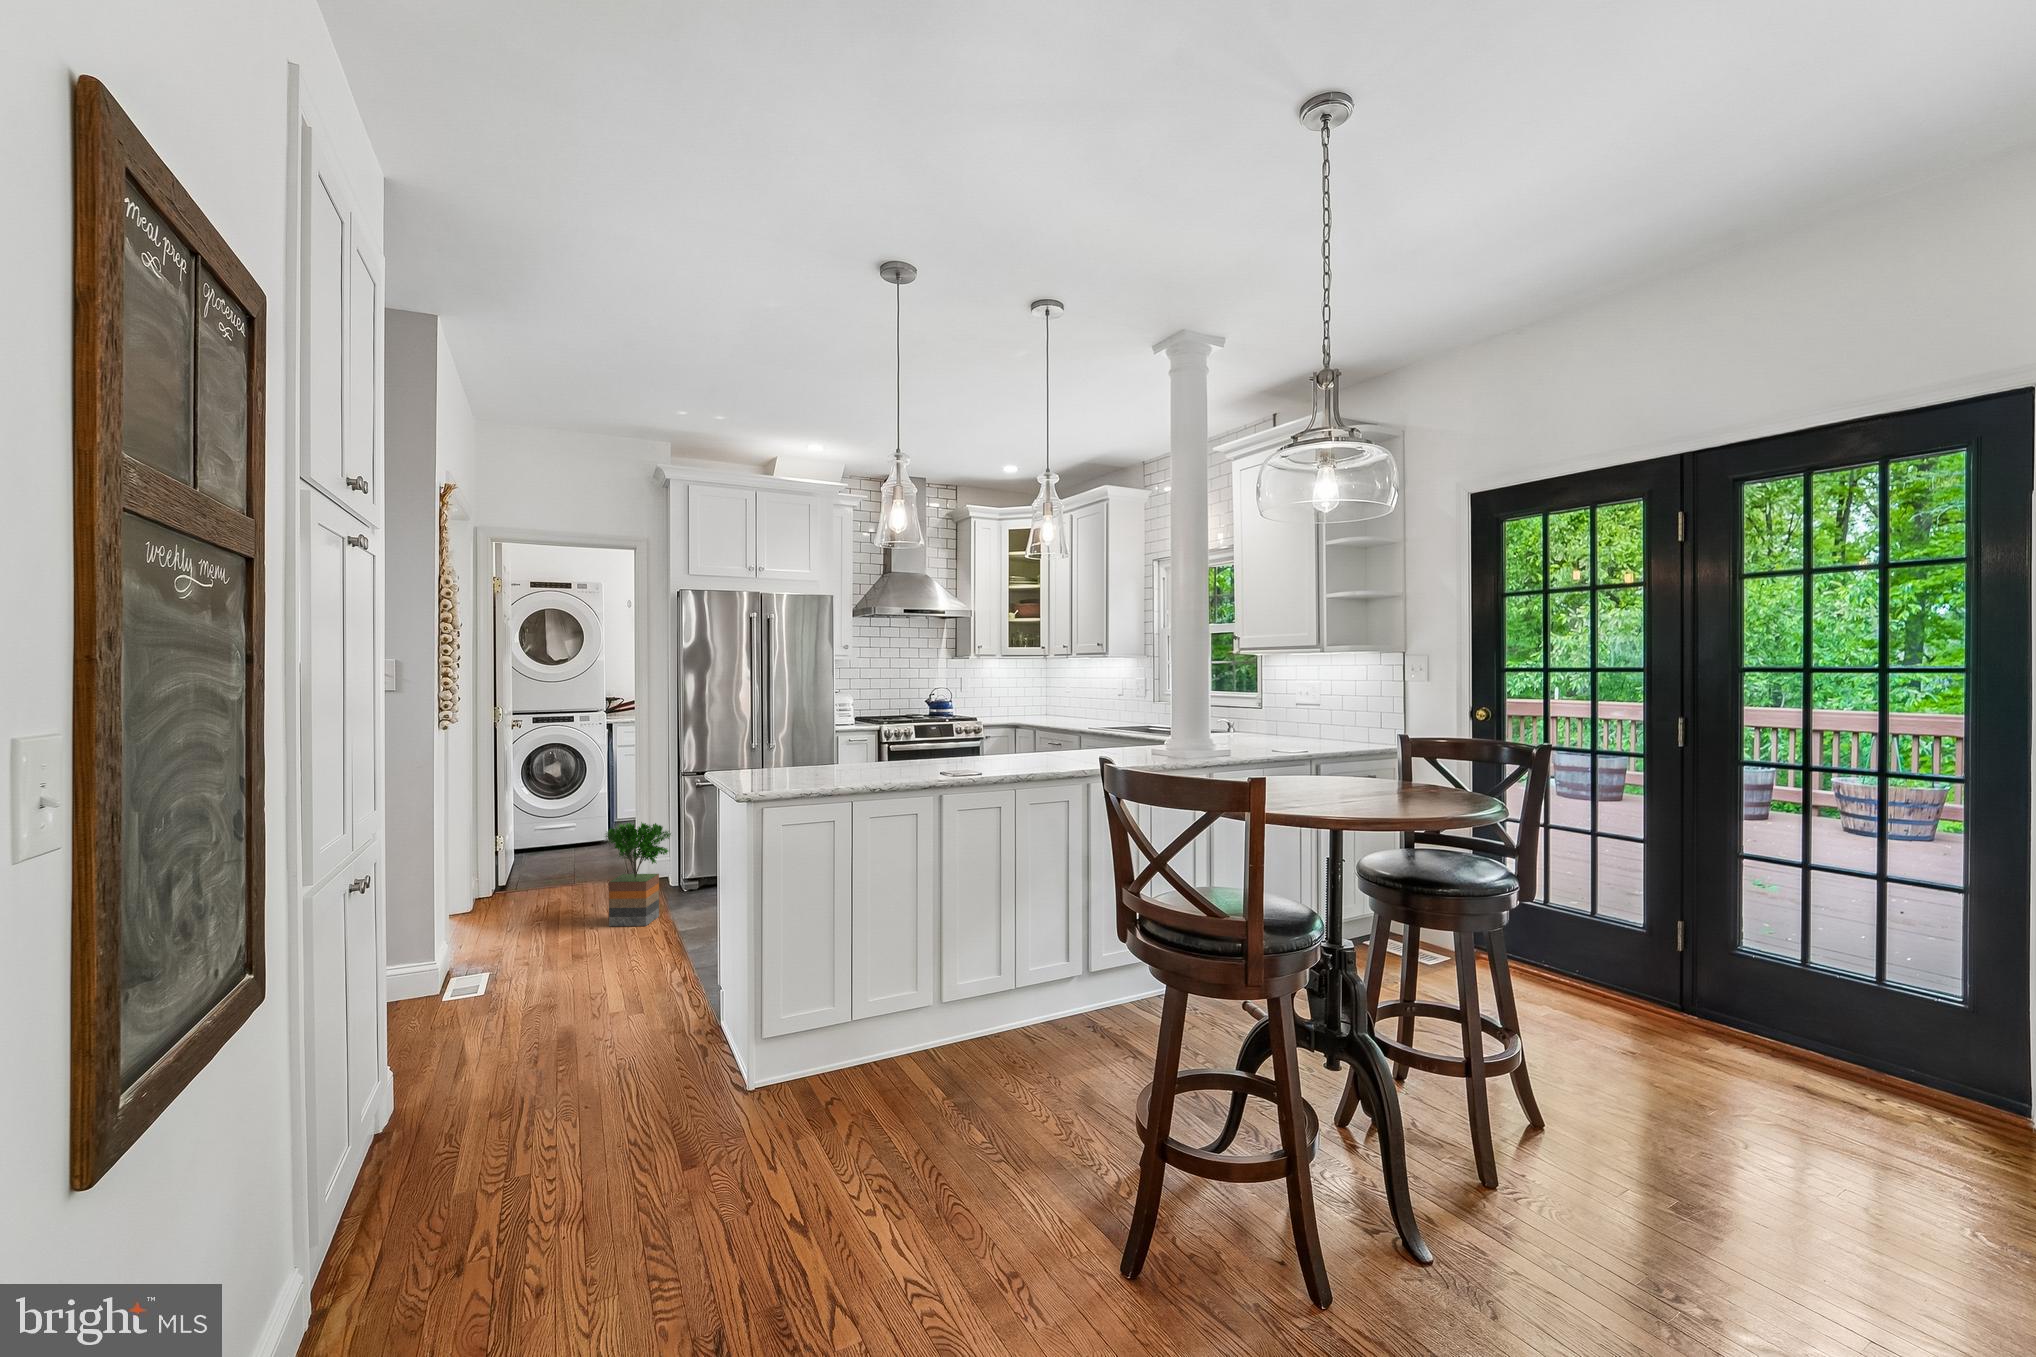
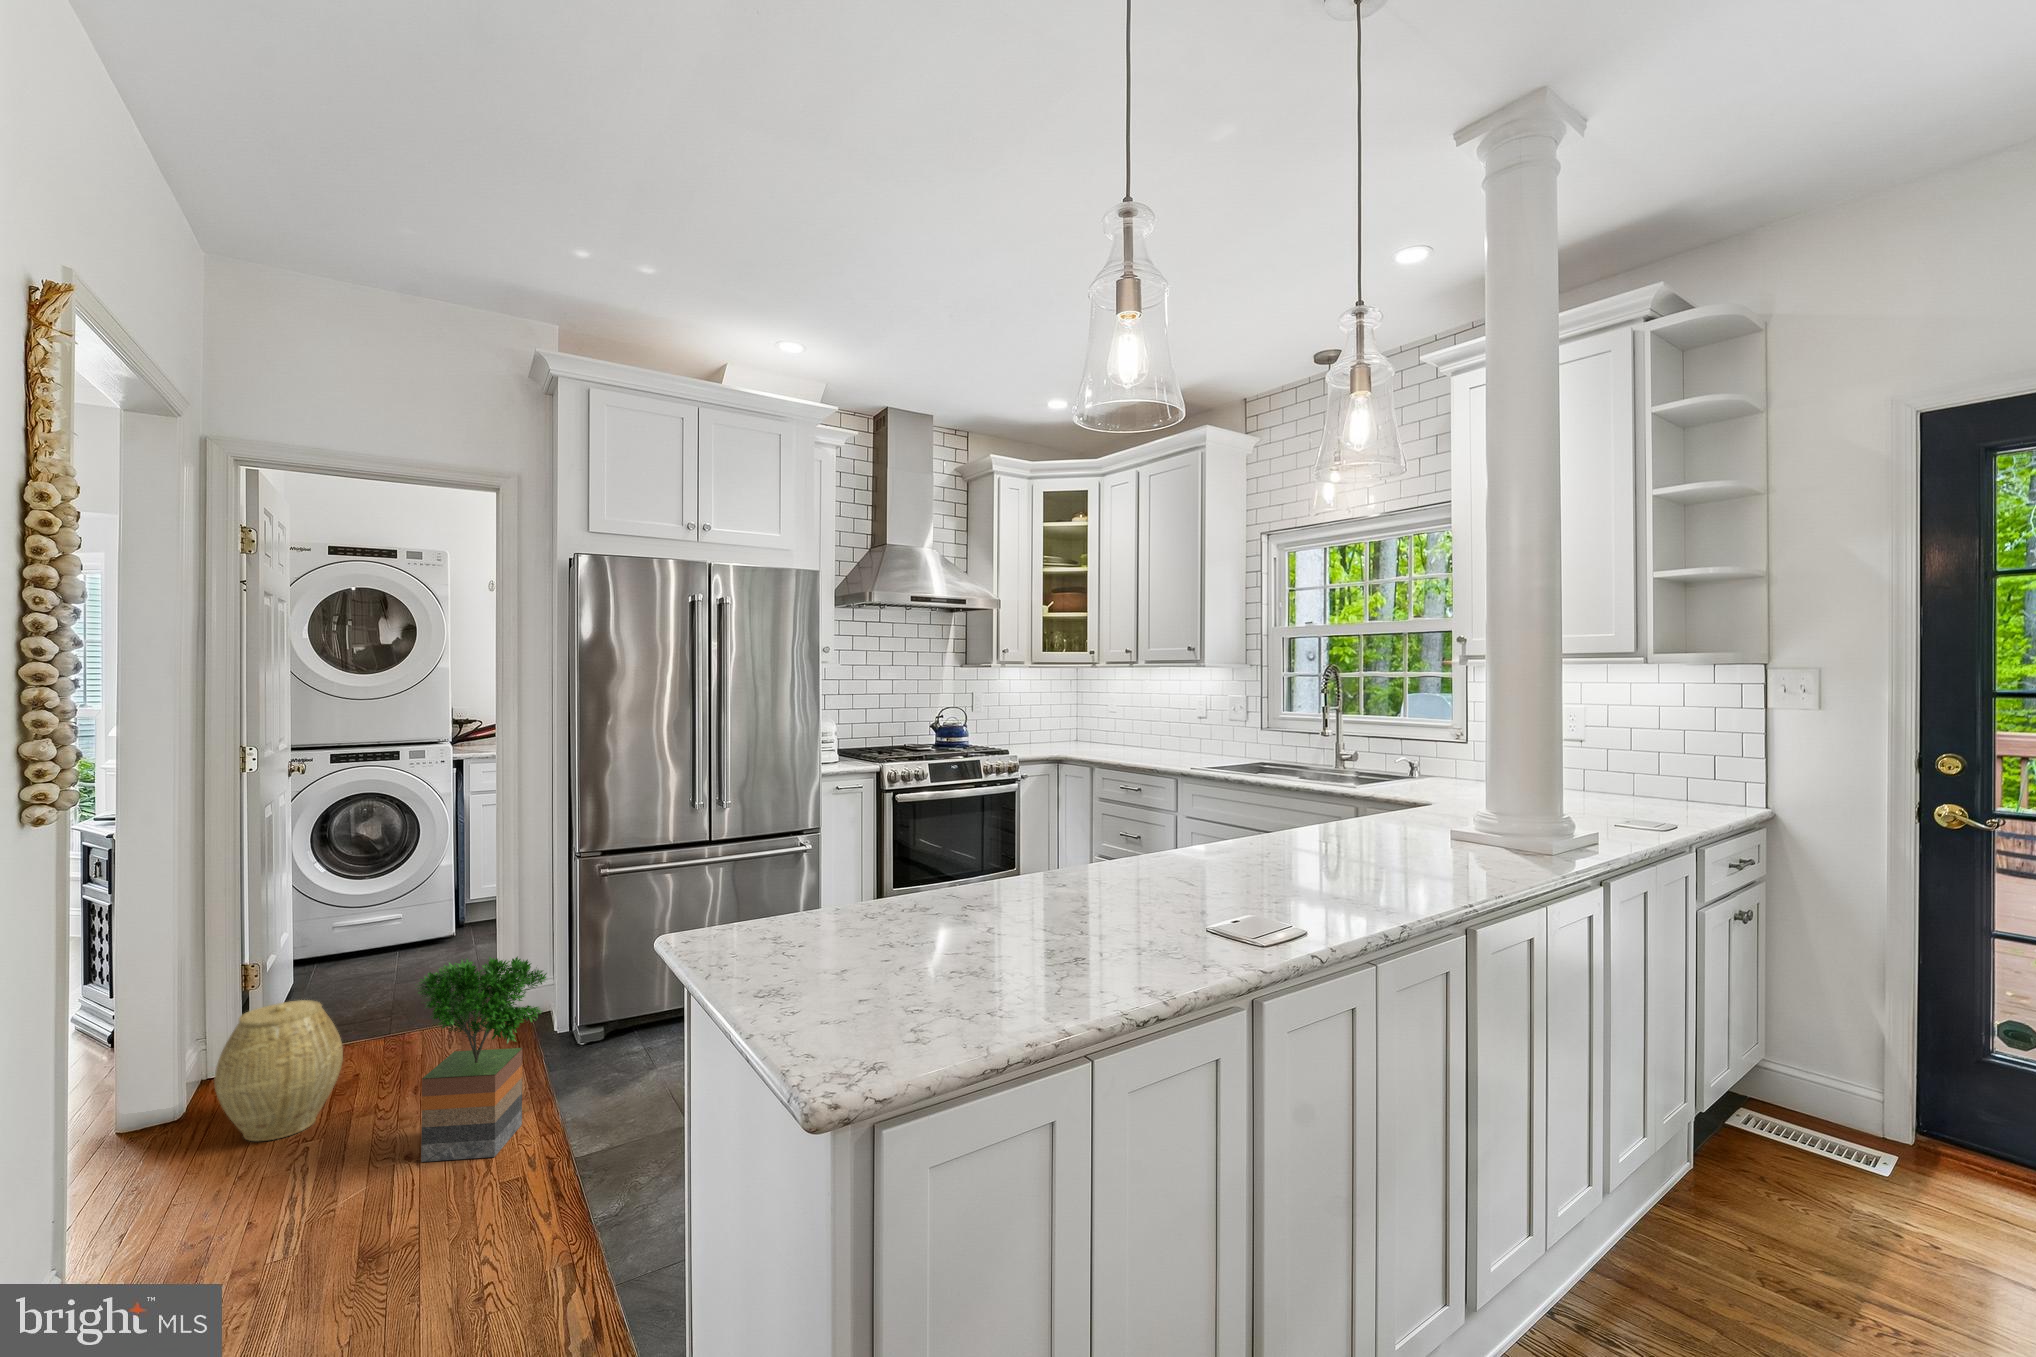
woven basket: none [502,847,563,918] -> present [214,1000,343,1141]

